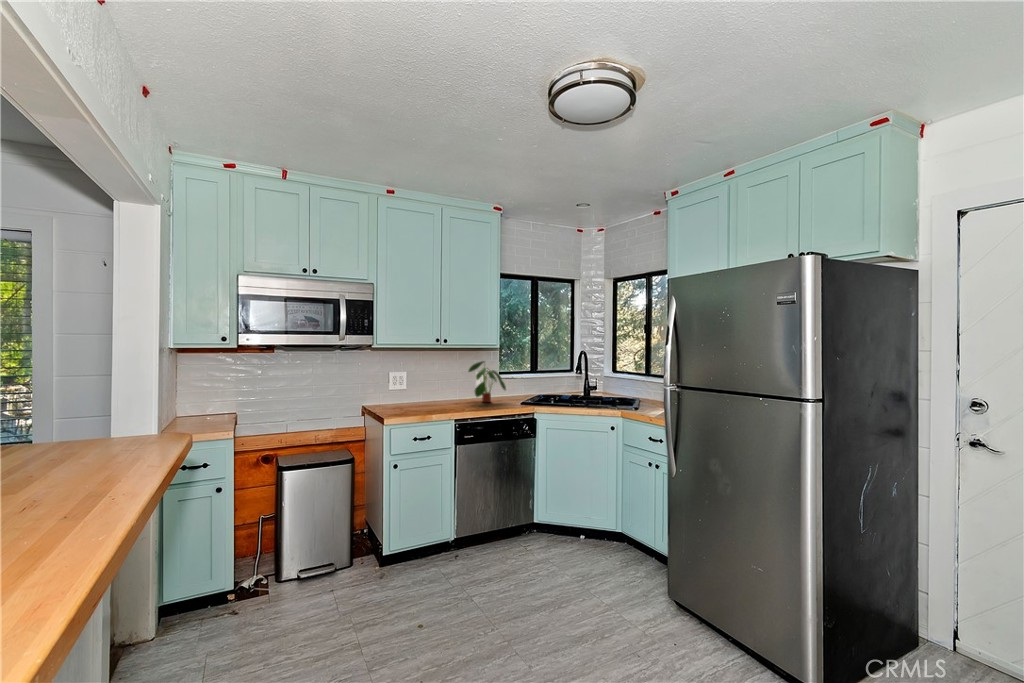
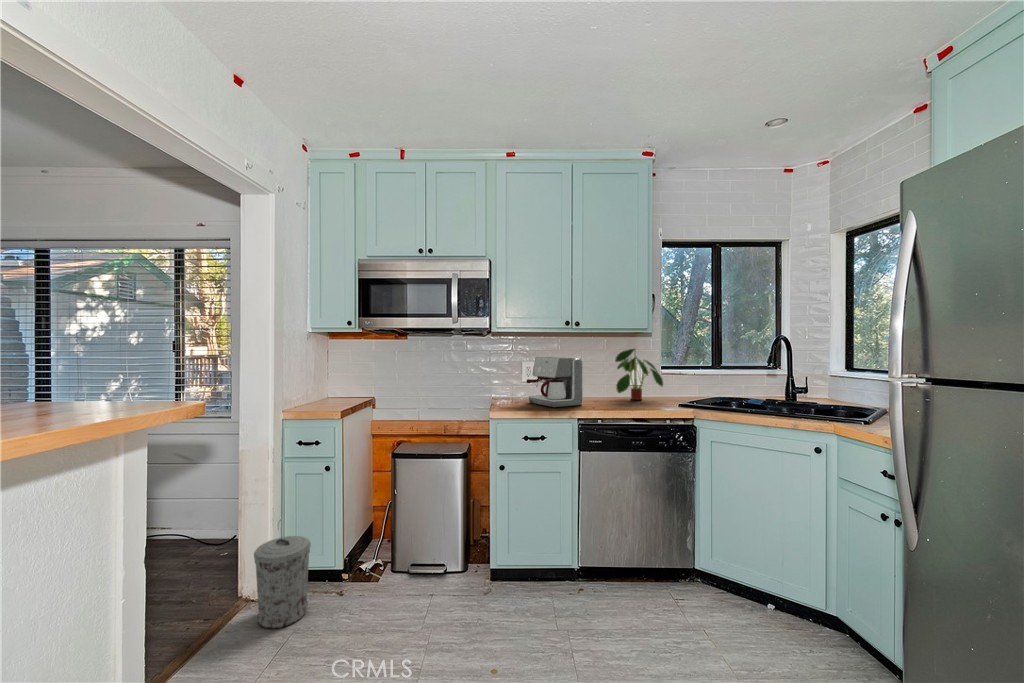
coffee maker: none [404,368,453,412] -> present [527,357,583,407]
trash can: none [156,559,219,654] -> present [254,536,311,628]

